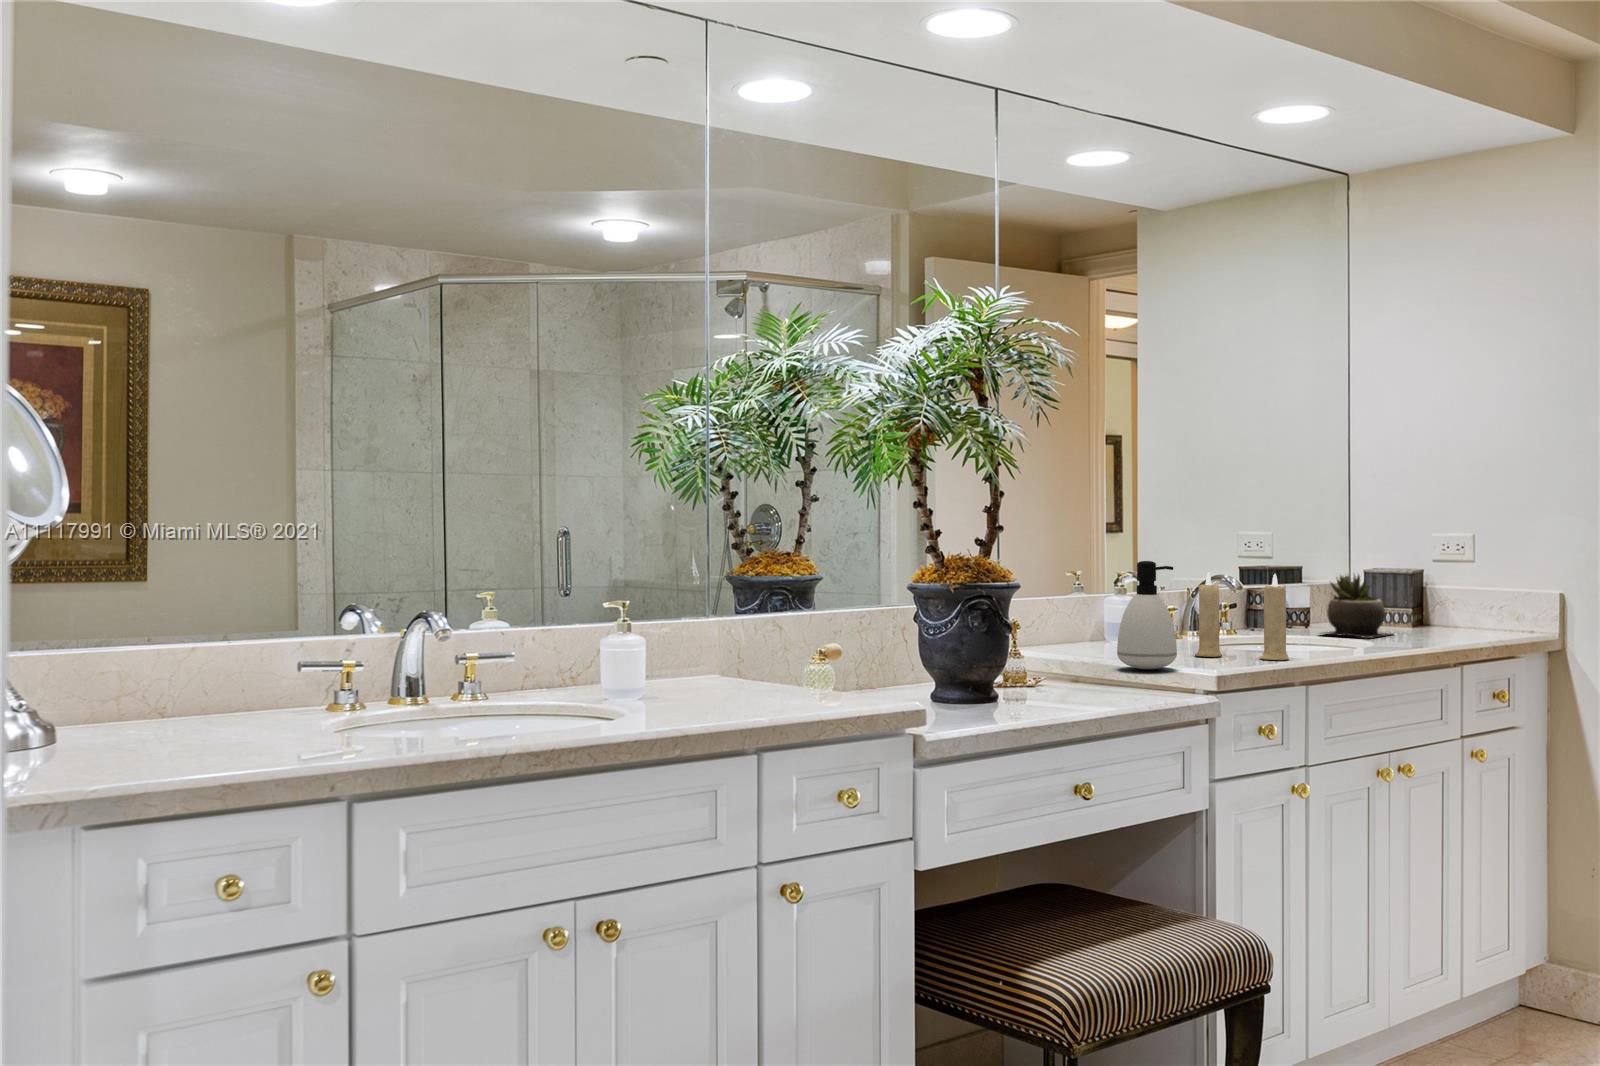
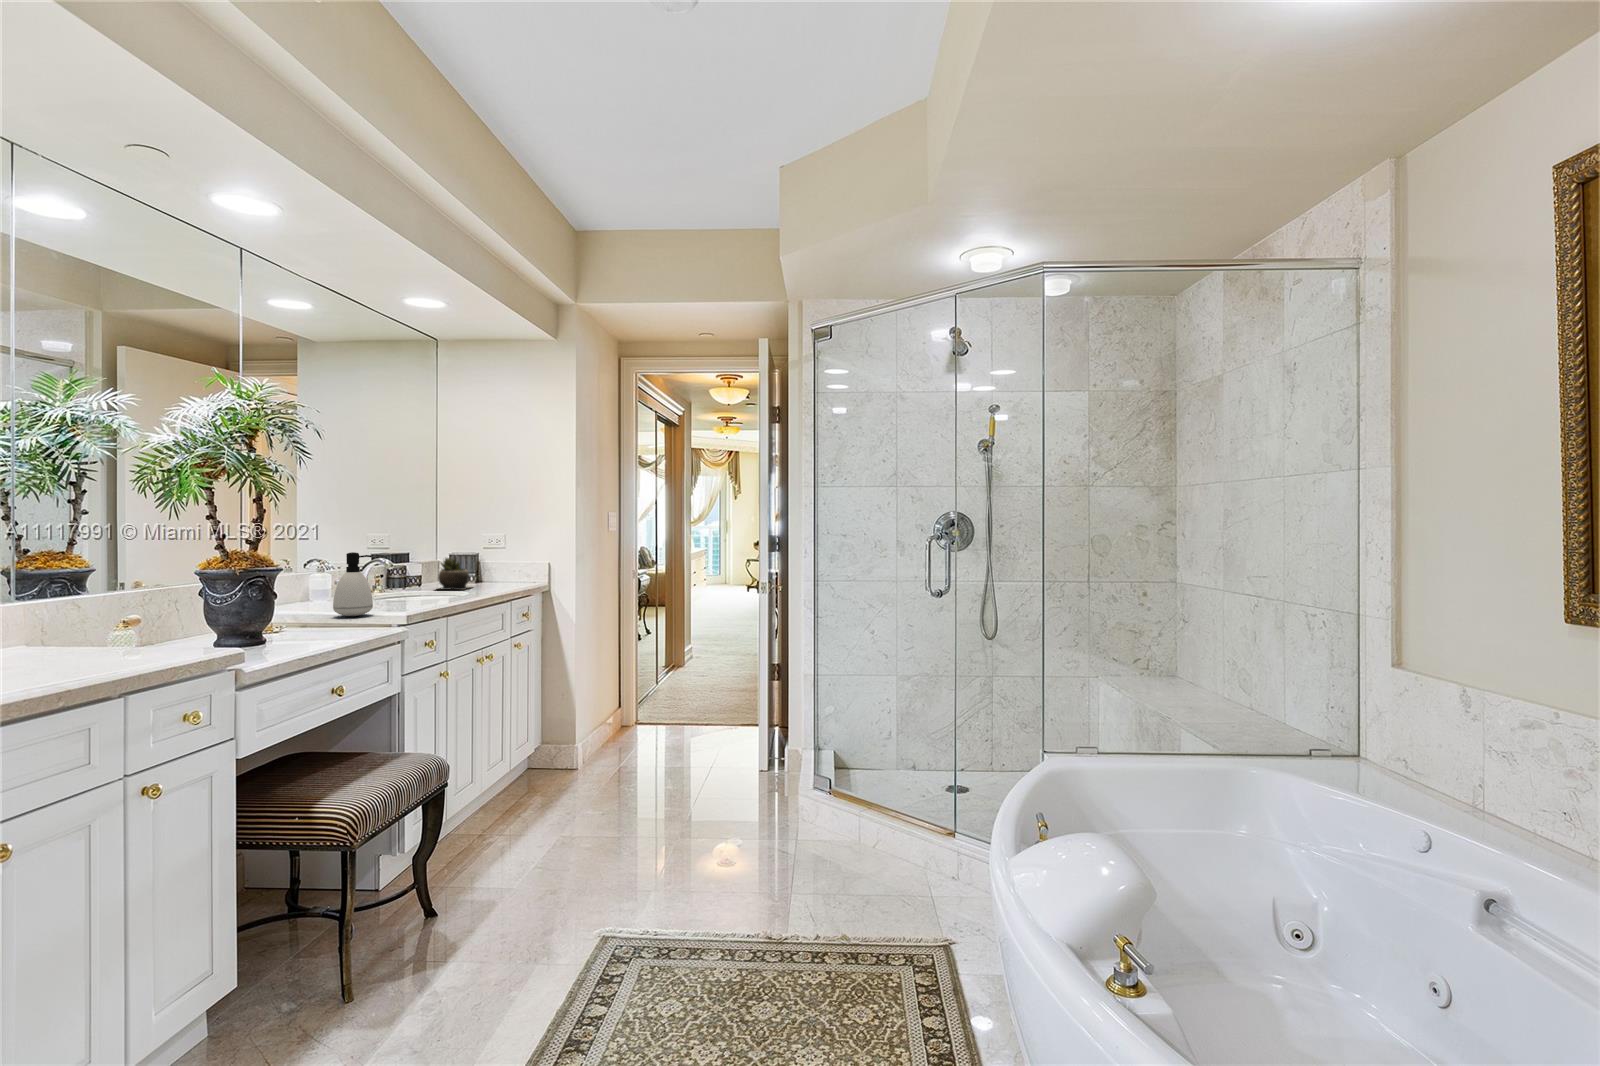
candle: present [1195,573,1289,660] -> none [374,557,433,606]

